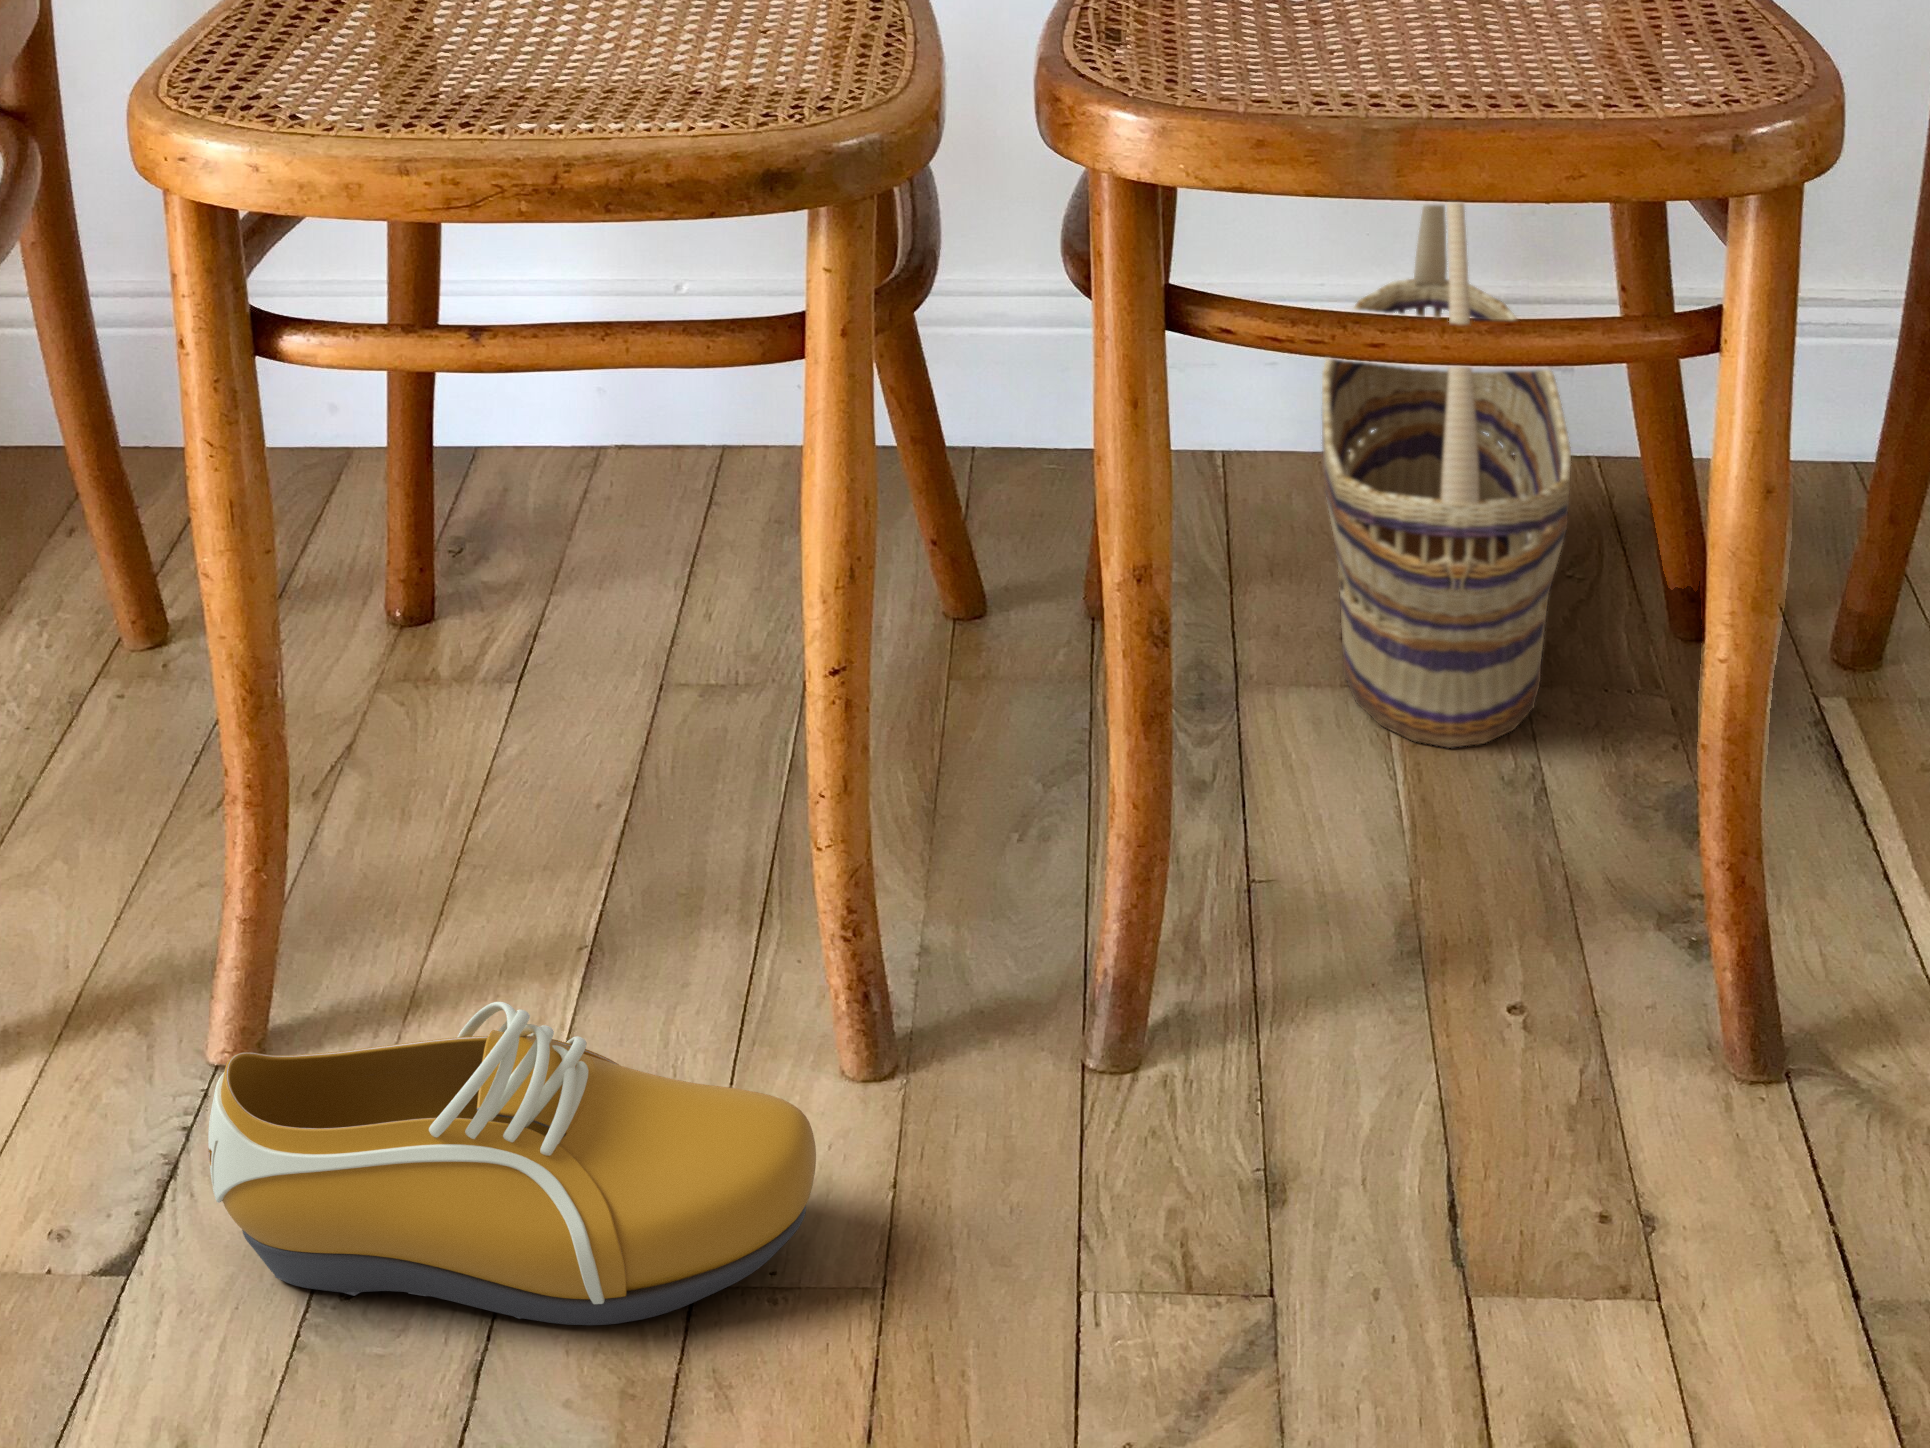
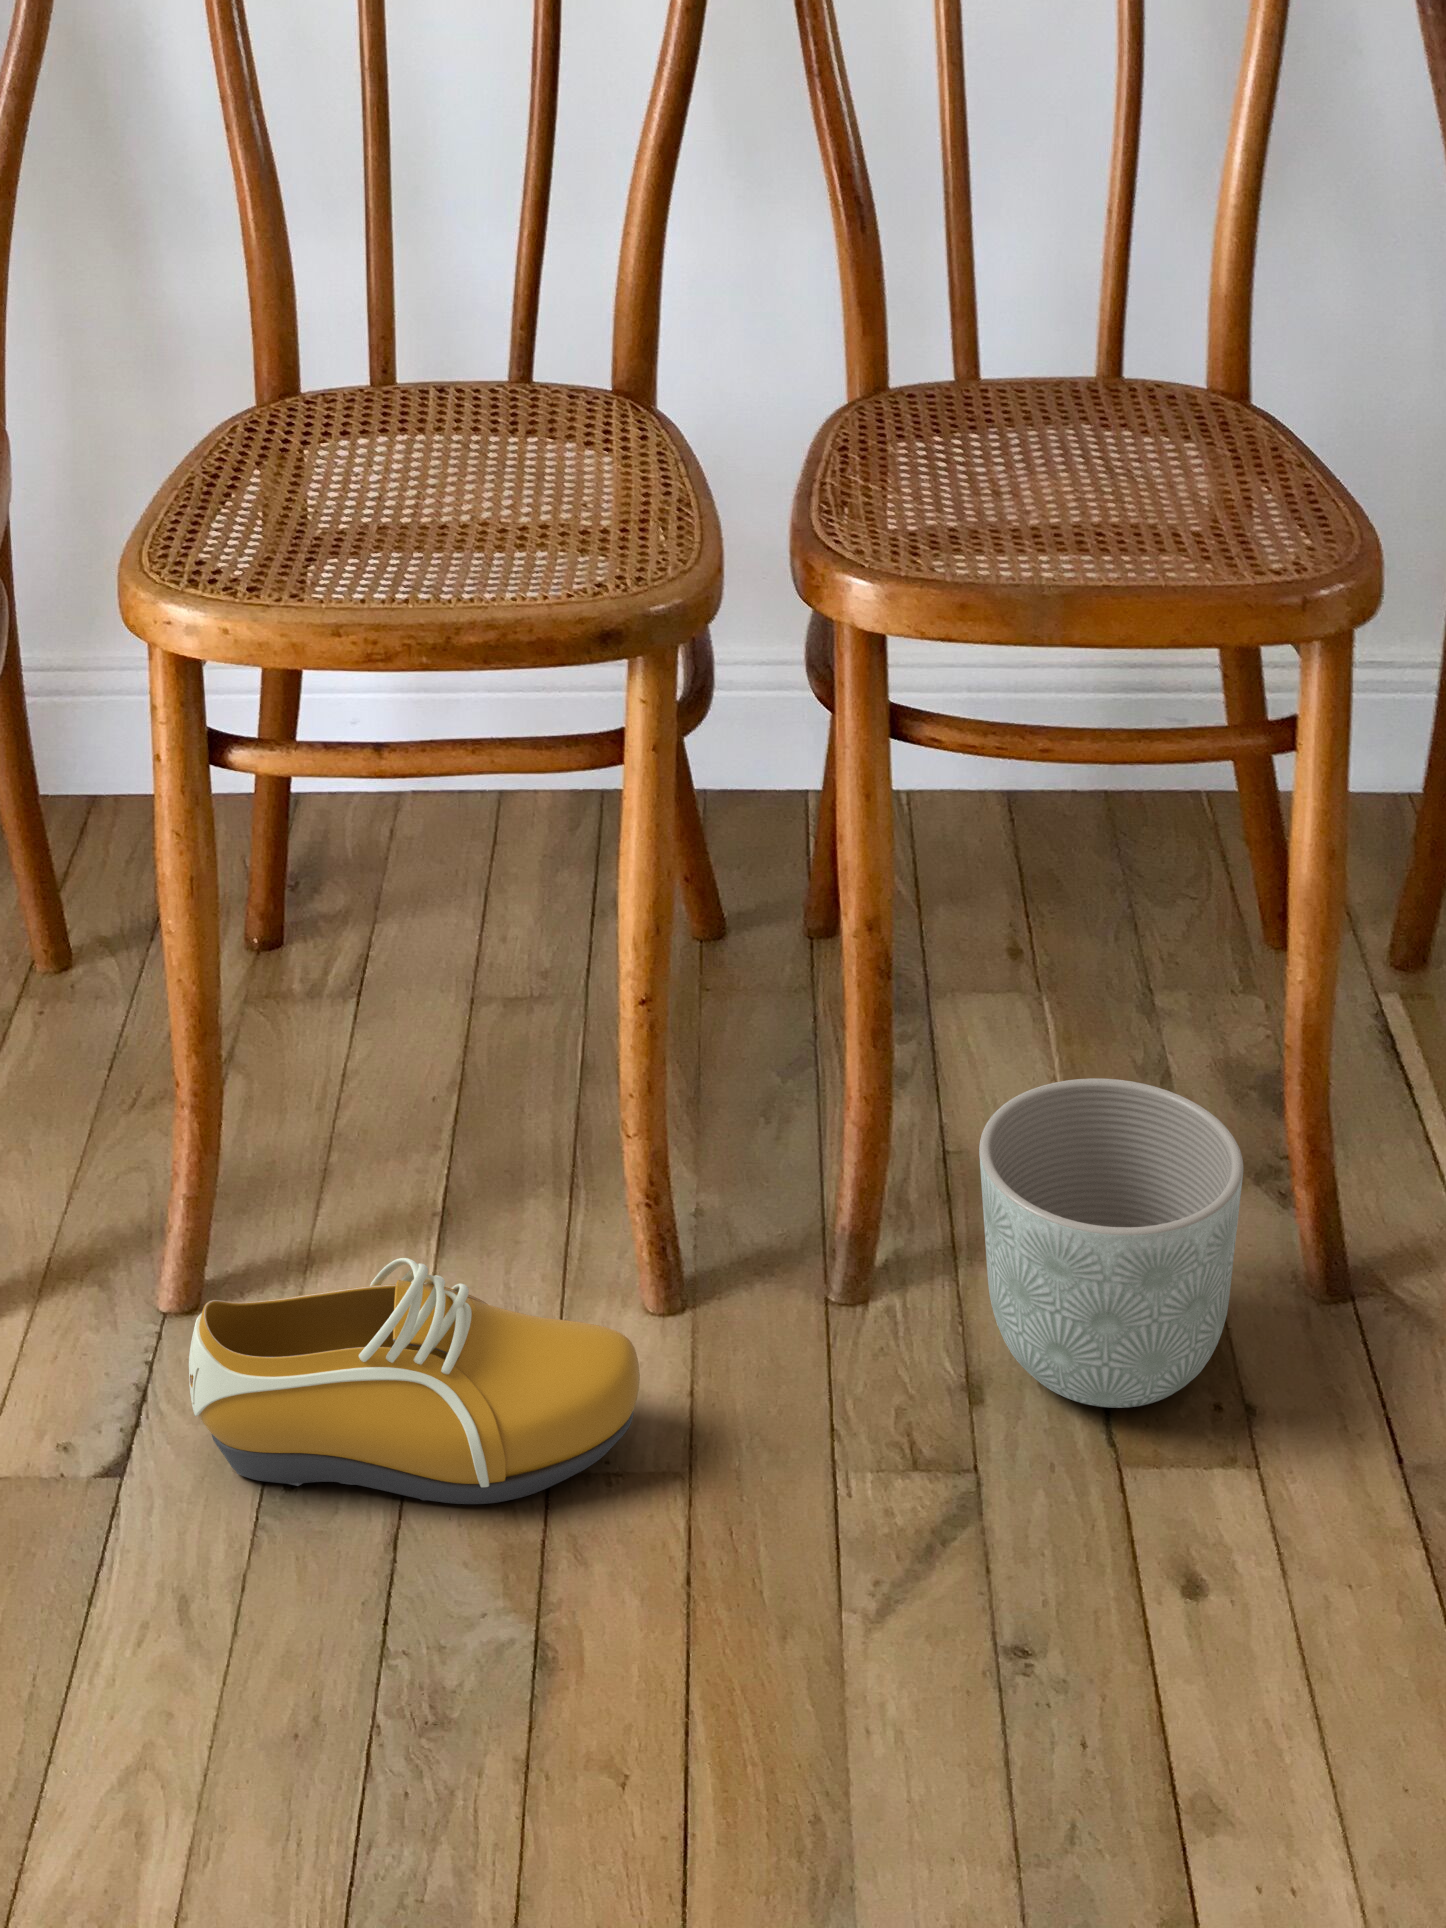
basket: present [1322,203,1571,748] -> none [987,543,1184,1042]
planter: none [1282,784,1641,1213] -> present [979,1078,1243,1408]

